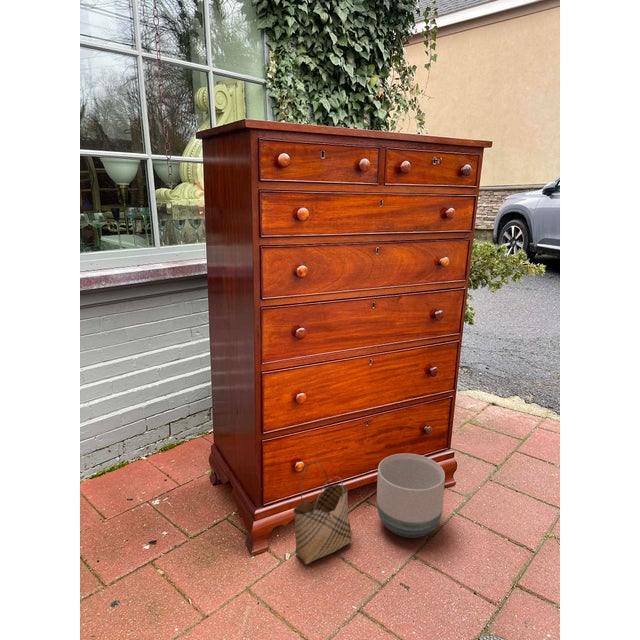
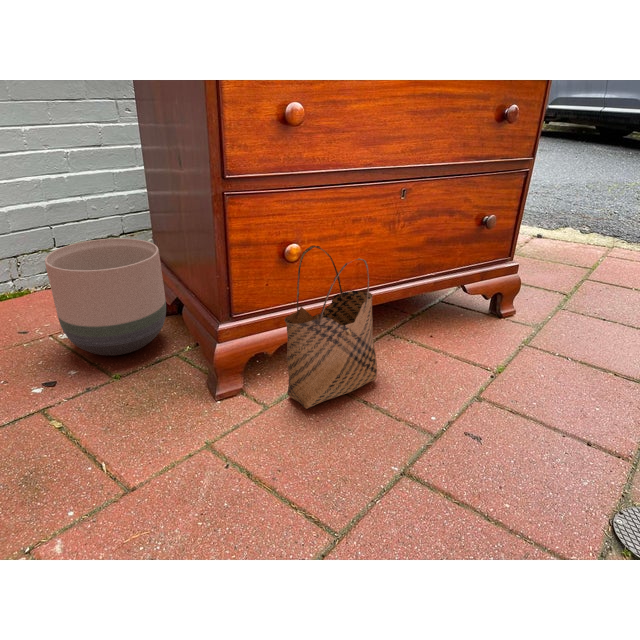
planter: present [377,454,445,538] -> present [45,238,166,355]

